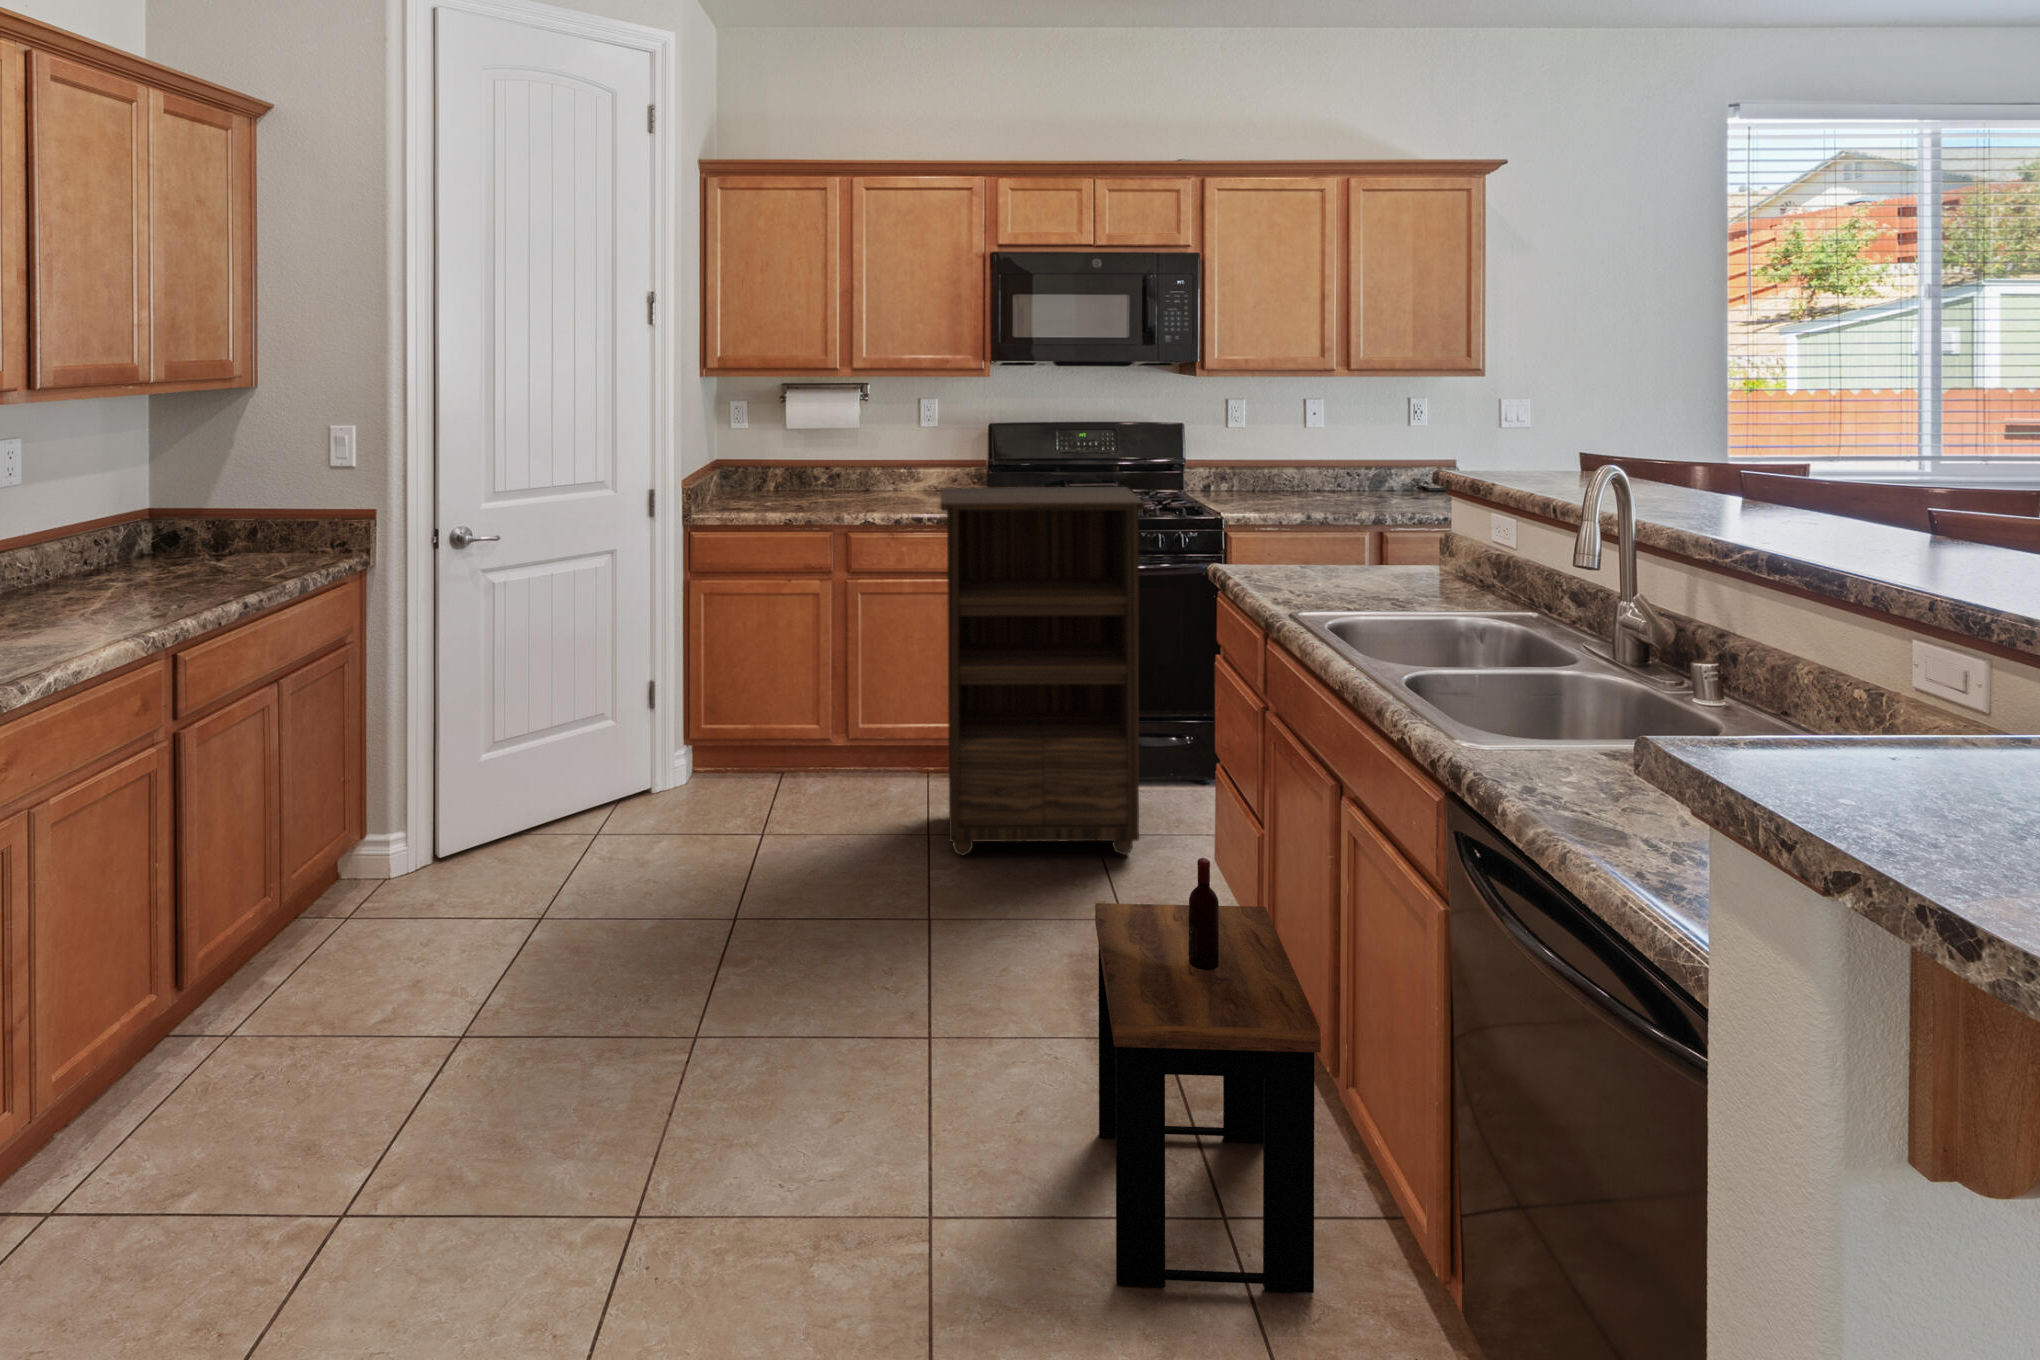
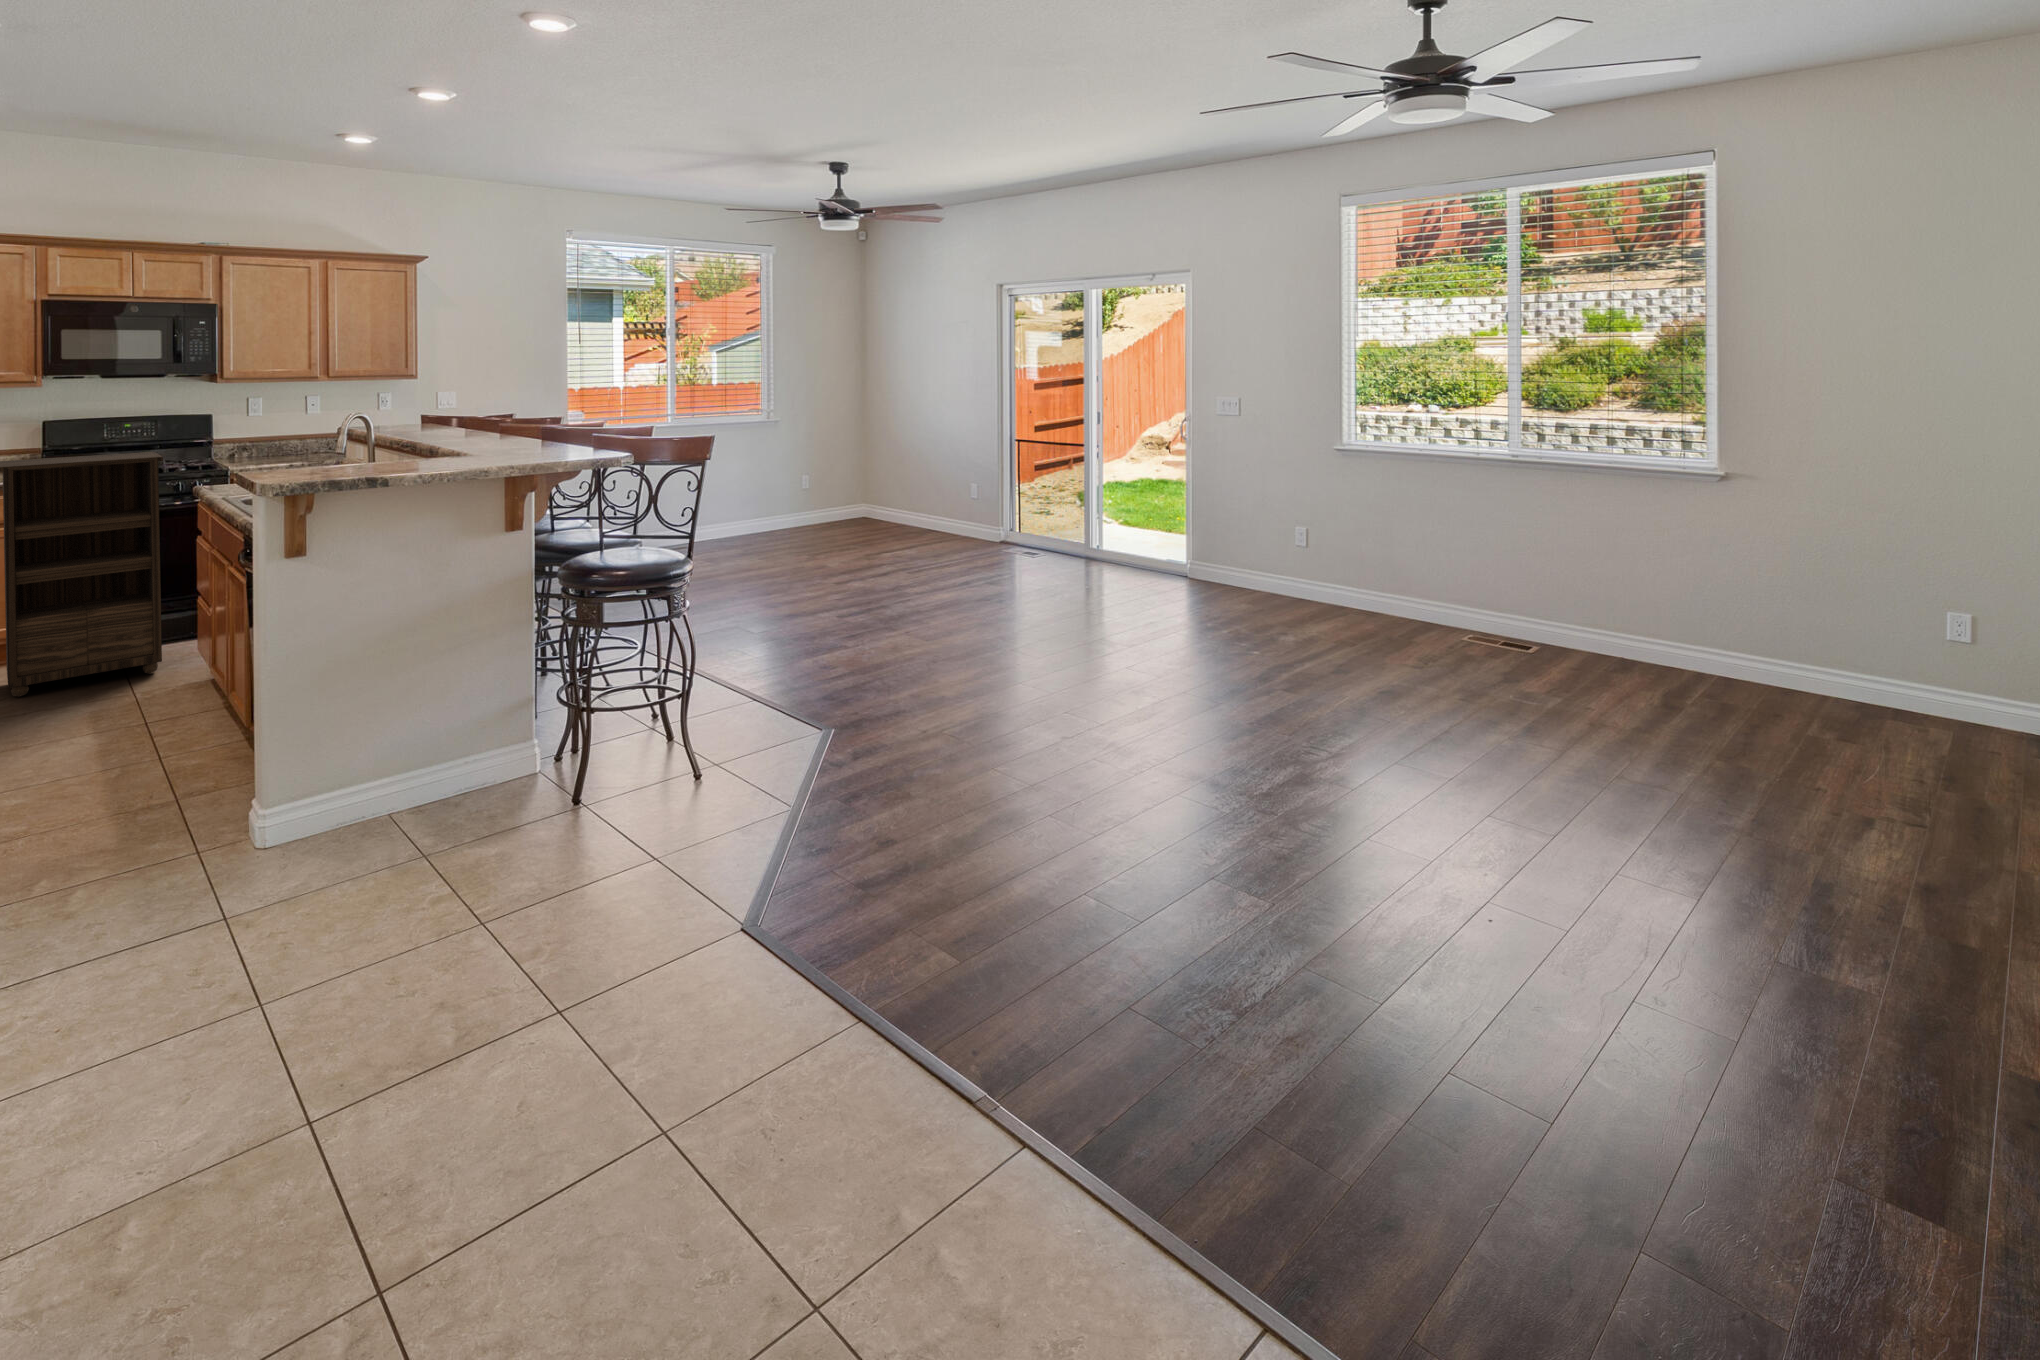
side table: present [1095,858,1321,1293] -> none [111,599,226,792]

